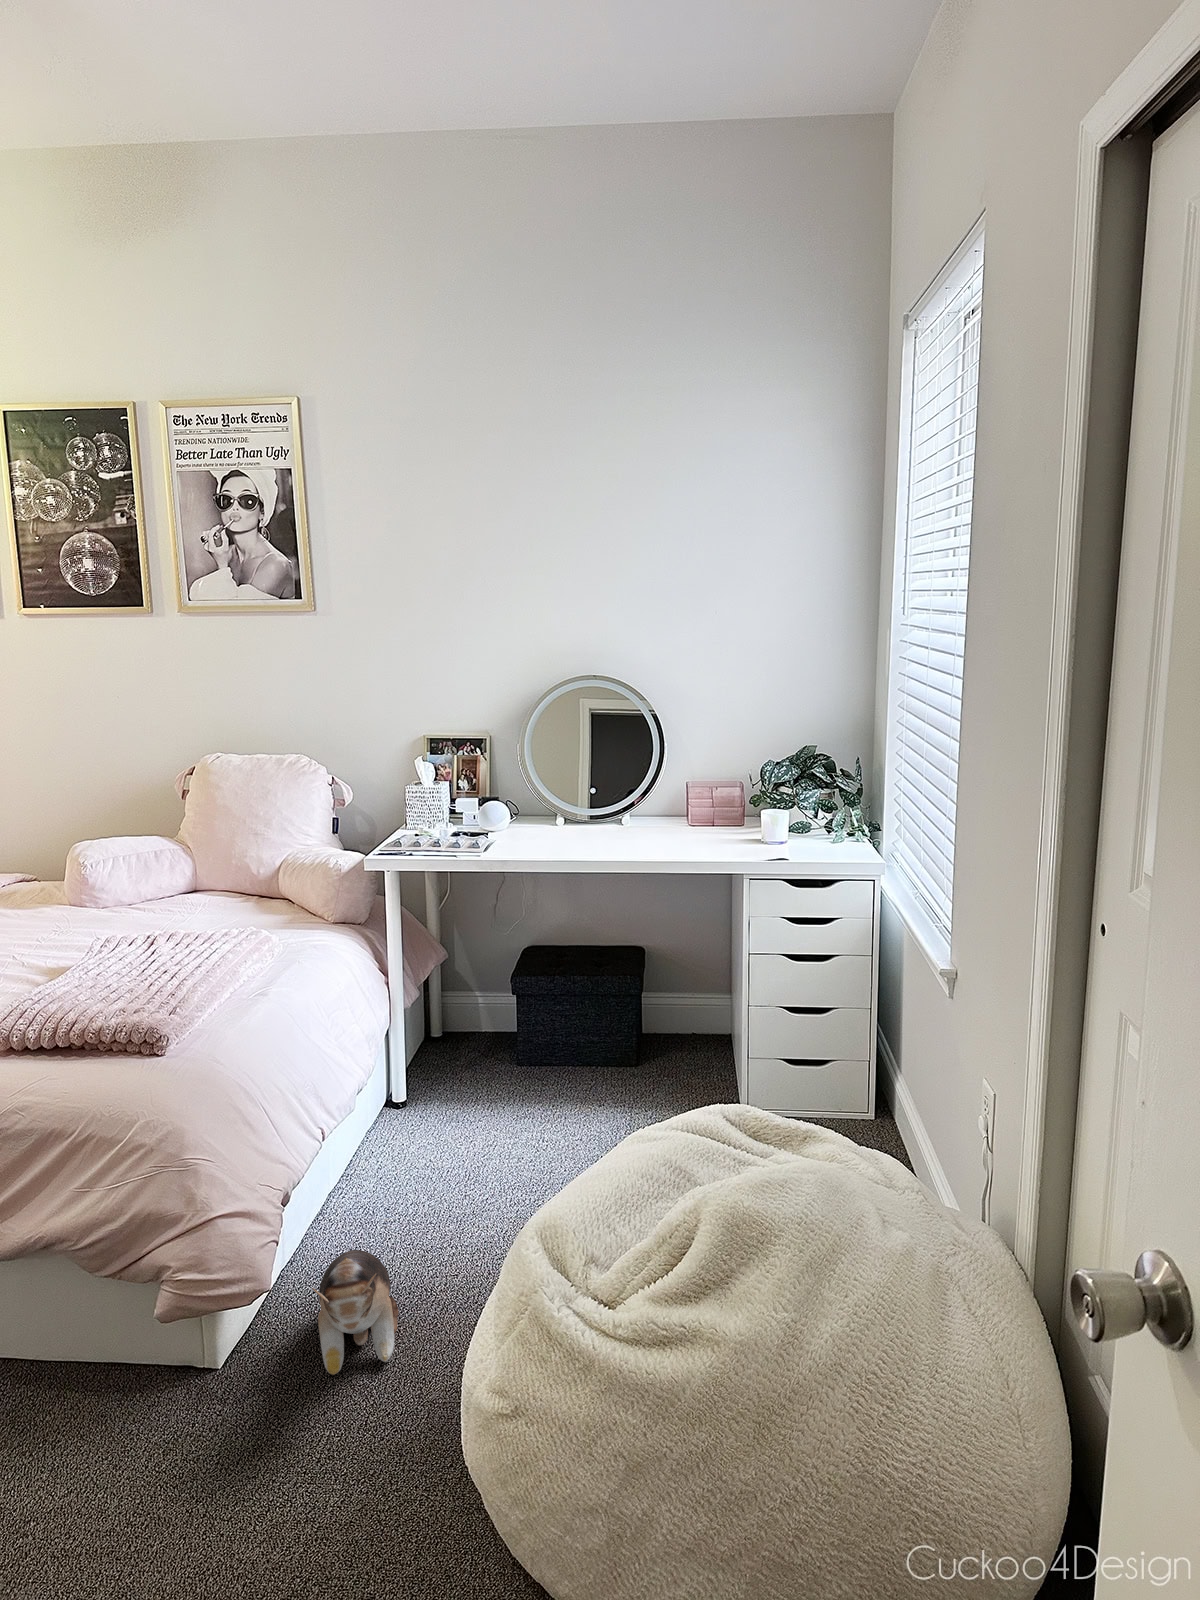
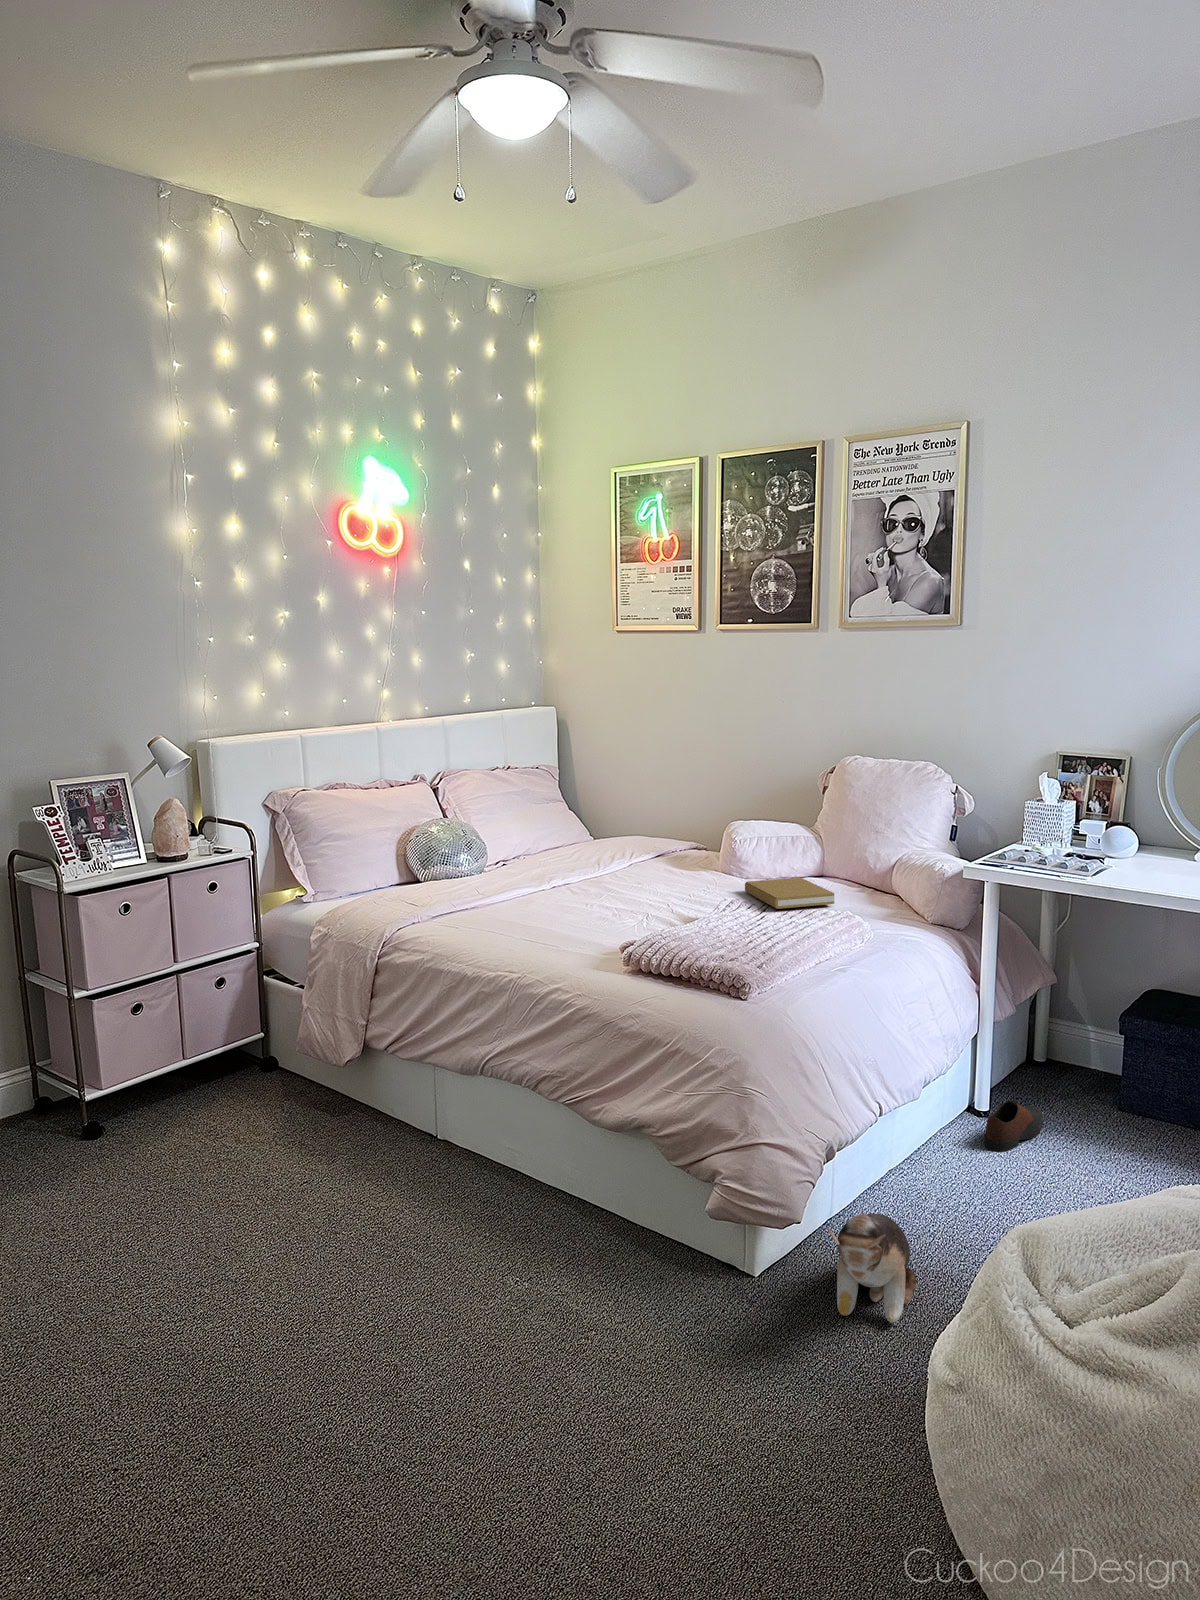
book: none [110,898,224,939] -> present [745,877,834,909]
shoe: none [414,1086,462,1142] -> present [984,1100,1043,1152]

